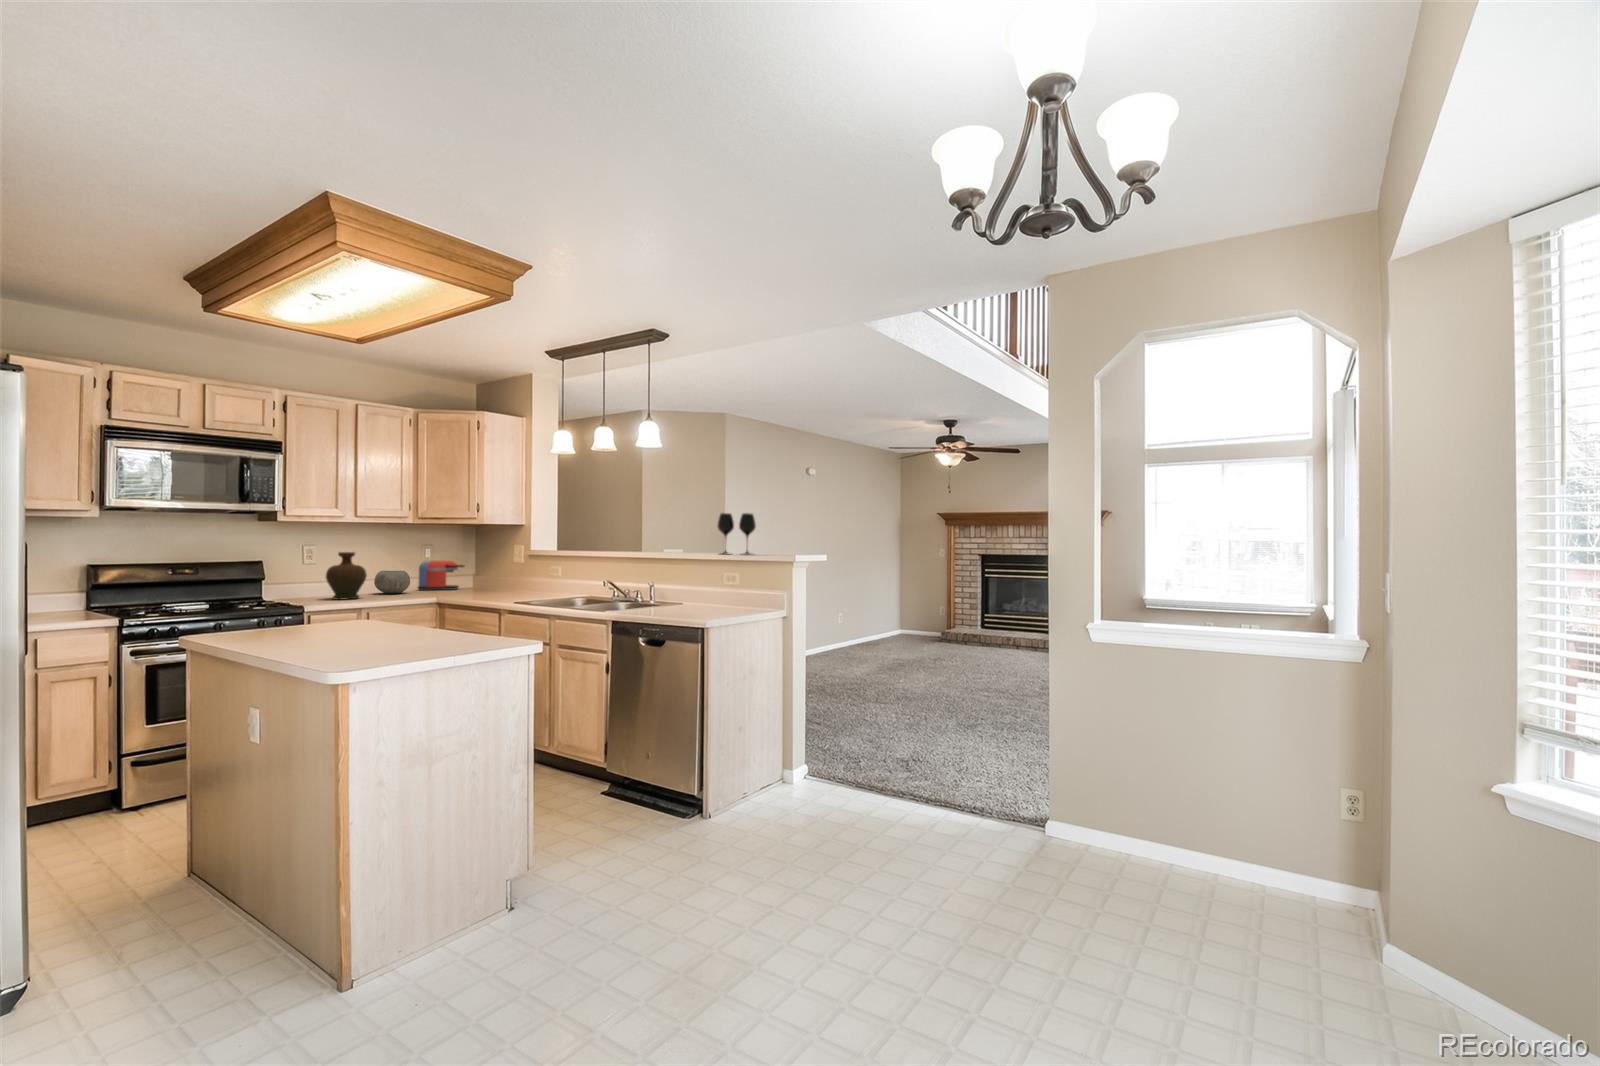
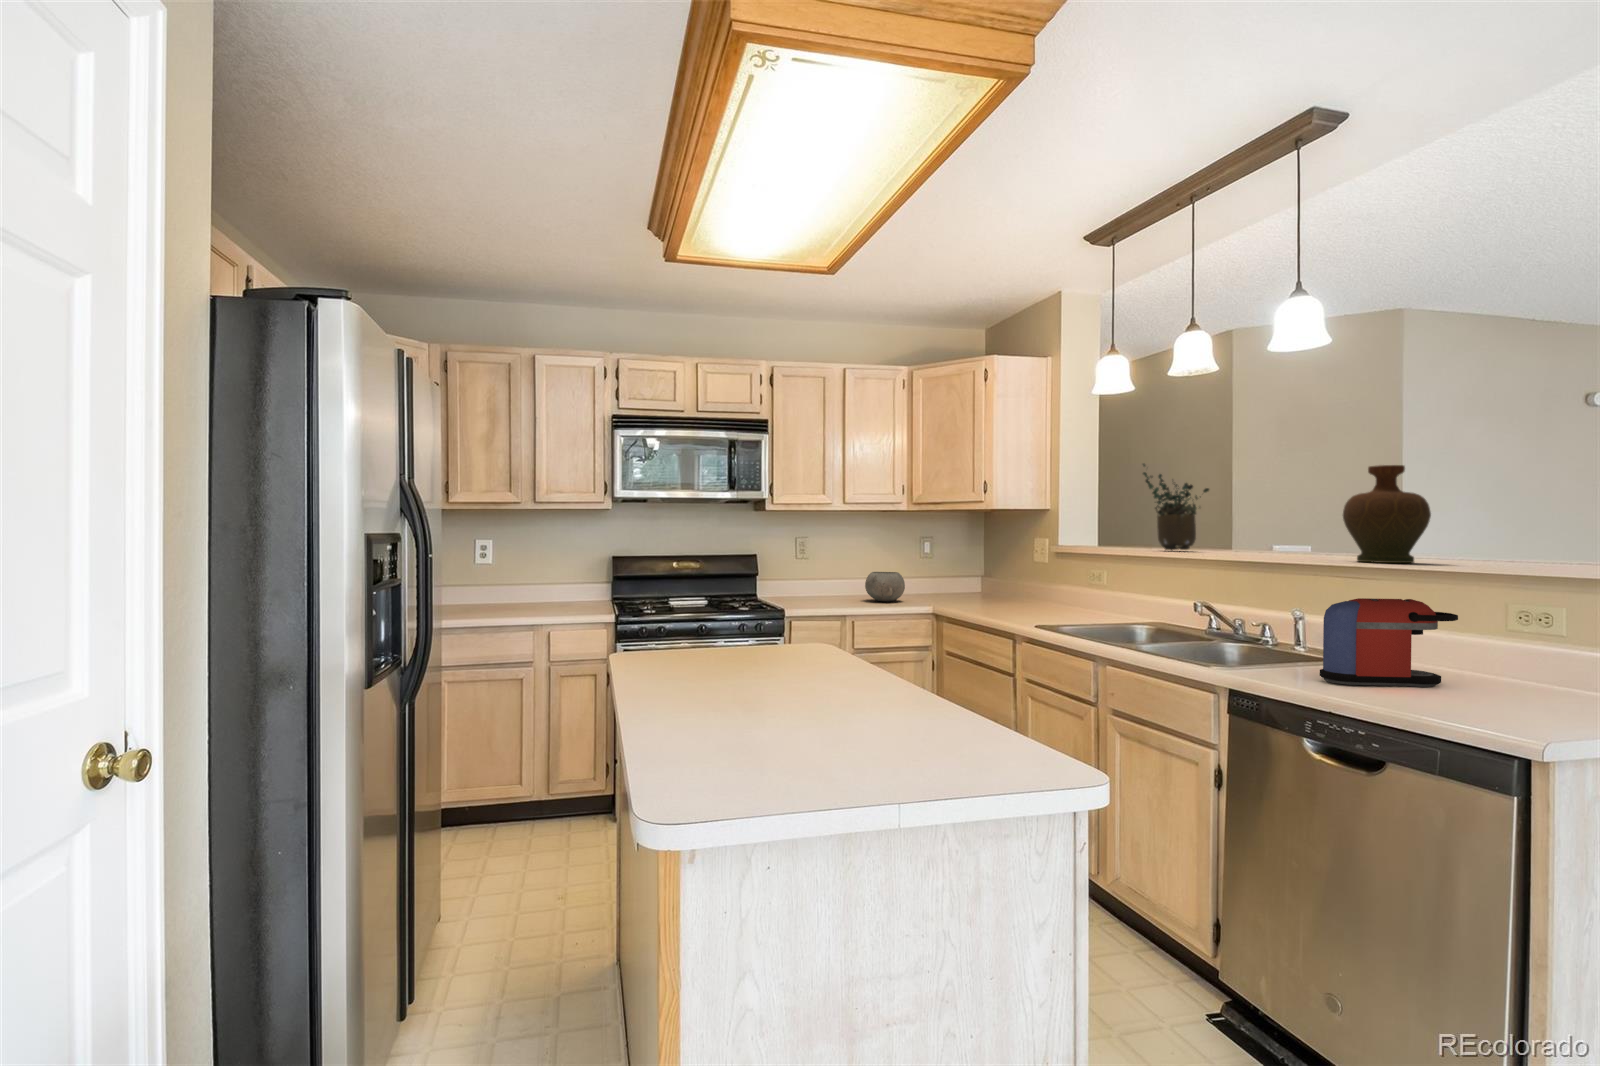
potted plant: none [582,496,621,550] -> present [1143,464,1209,550]
wine glass: present [718,513,756,555] -> none [1452,480,1566,571]
decorative vase: present [326,552,367,600] -> present [1343,465,1431,563]
coffee maker: present [418,560,464,590] -> present [1320,598,1458,687]

